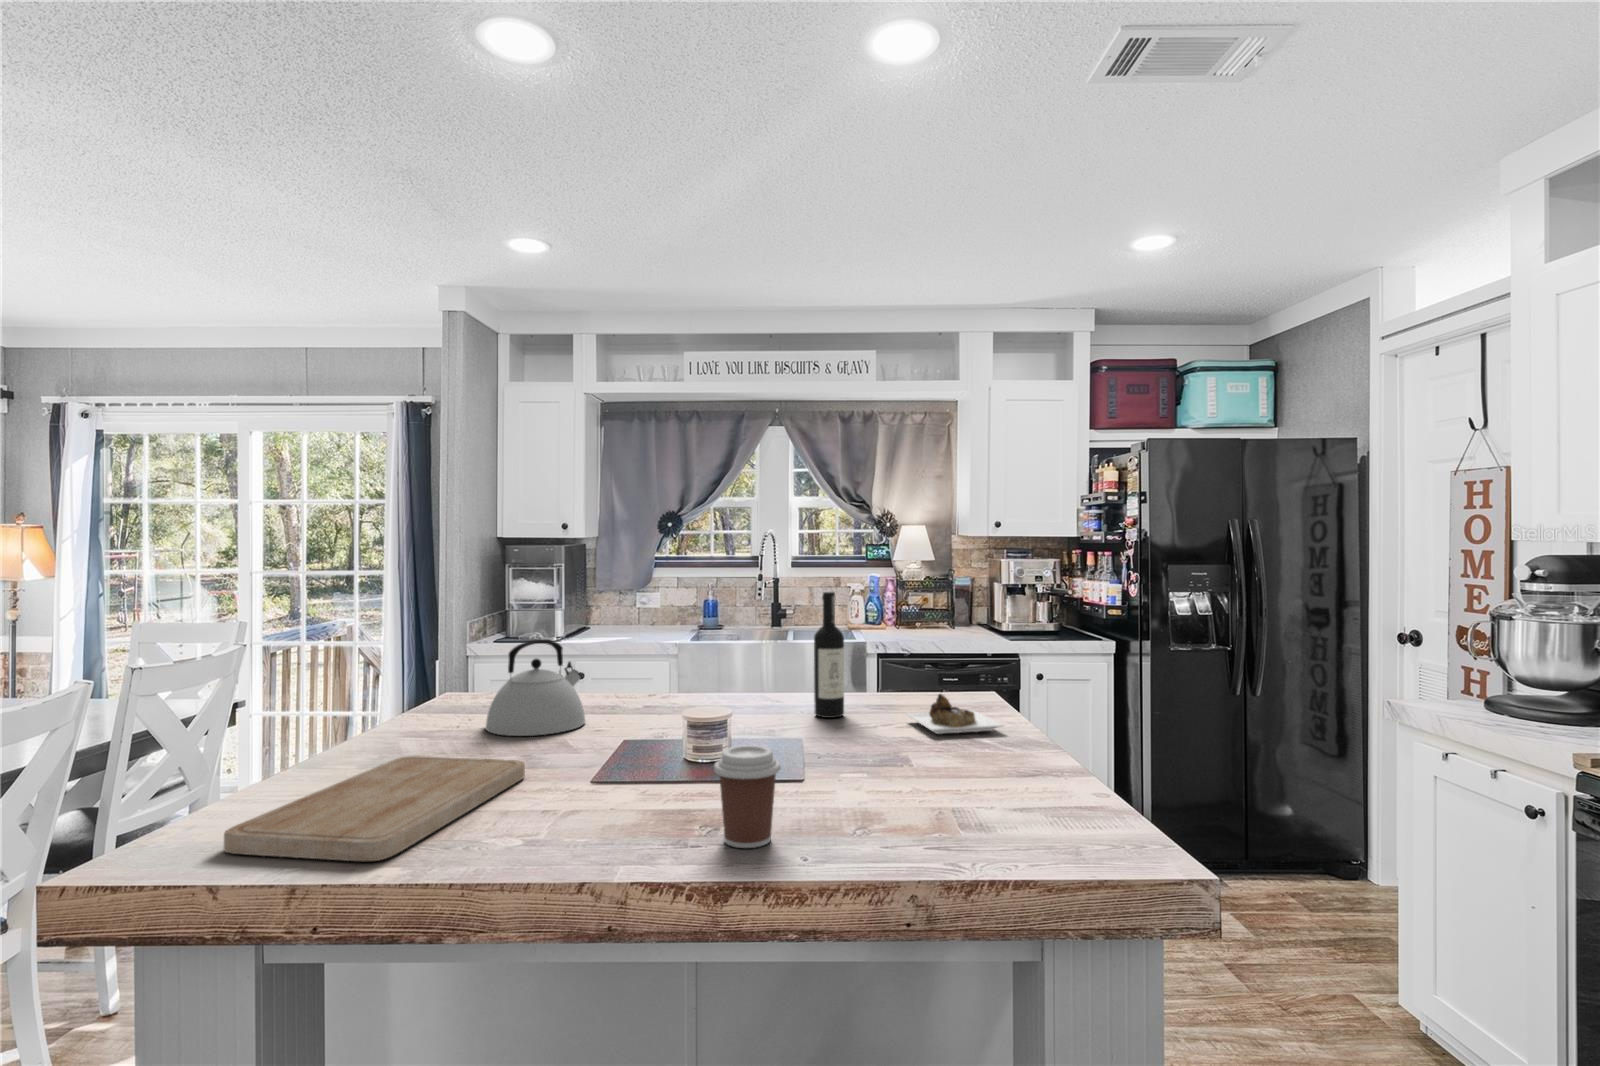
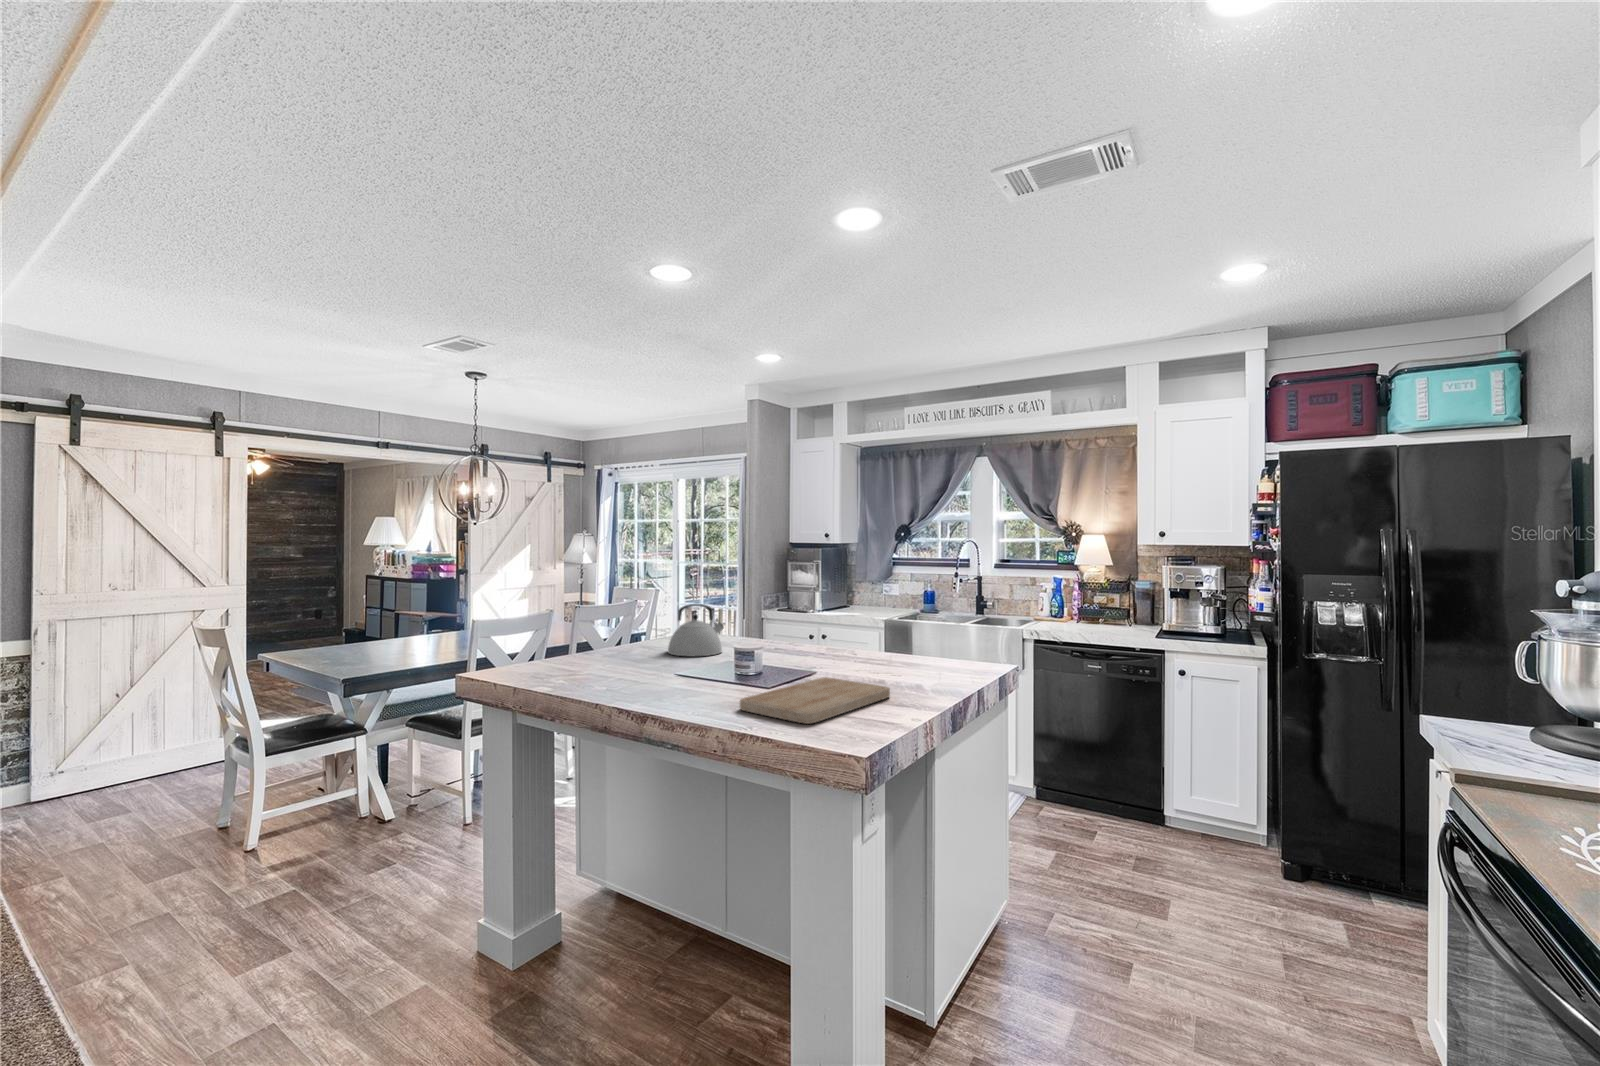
wine bottle: present [814,592,1003,734] -> none [848,584,945,683]
coffee cup: present [714,745,781,848] -> none [670,658,704,709]
cutting board: present [224,756,525,861] -> present [740,677,890,724]

